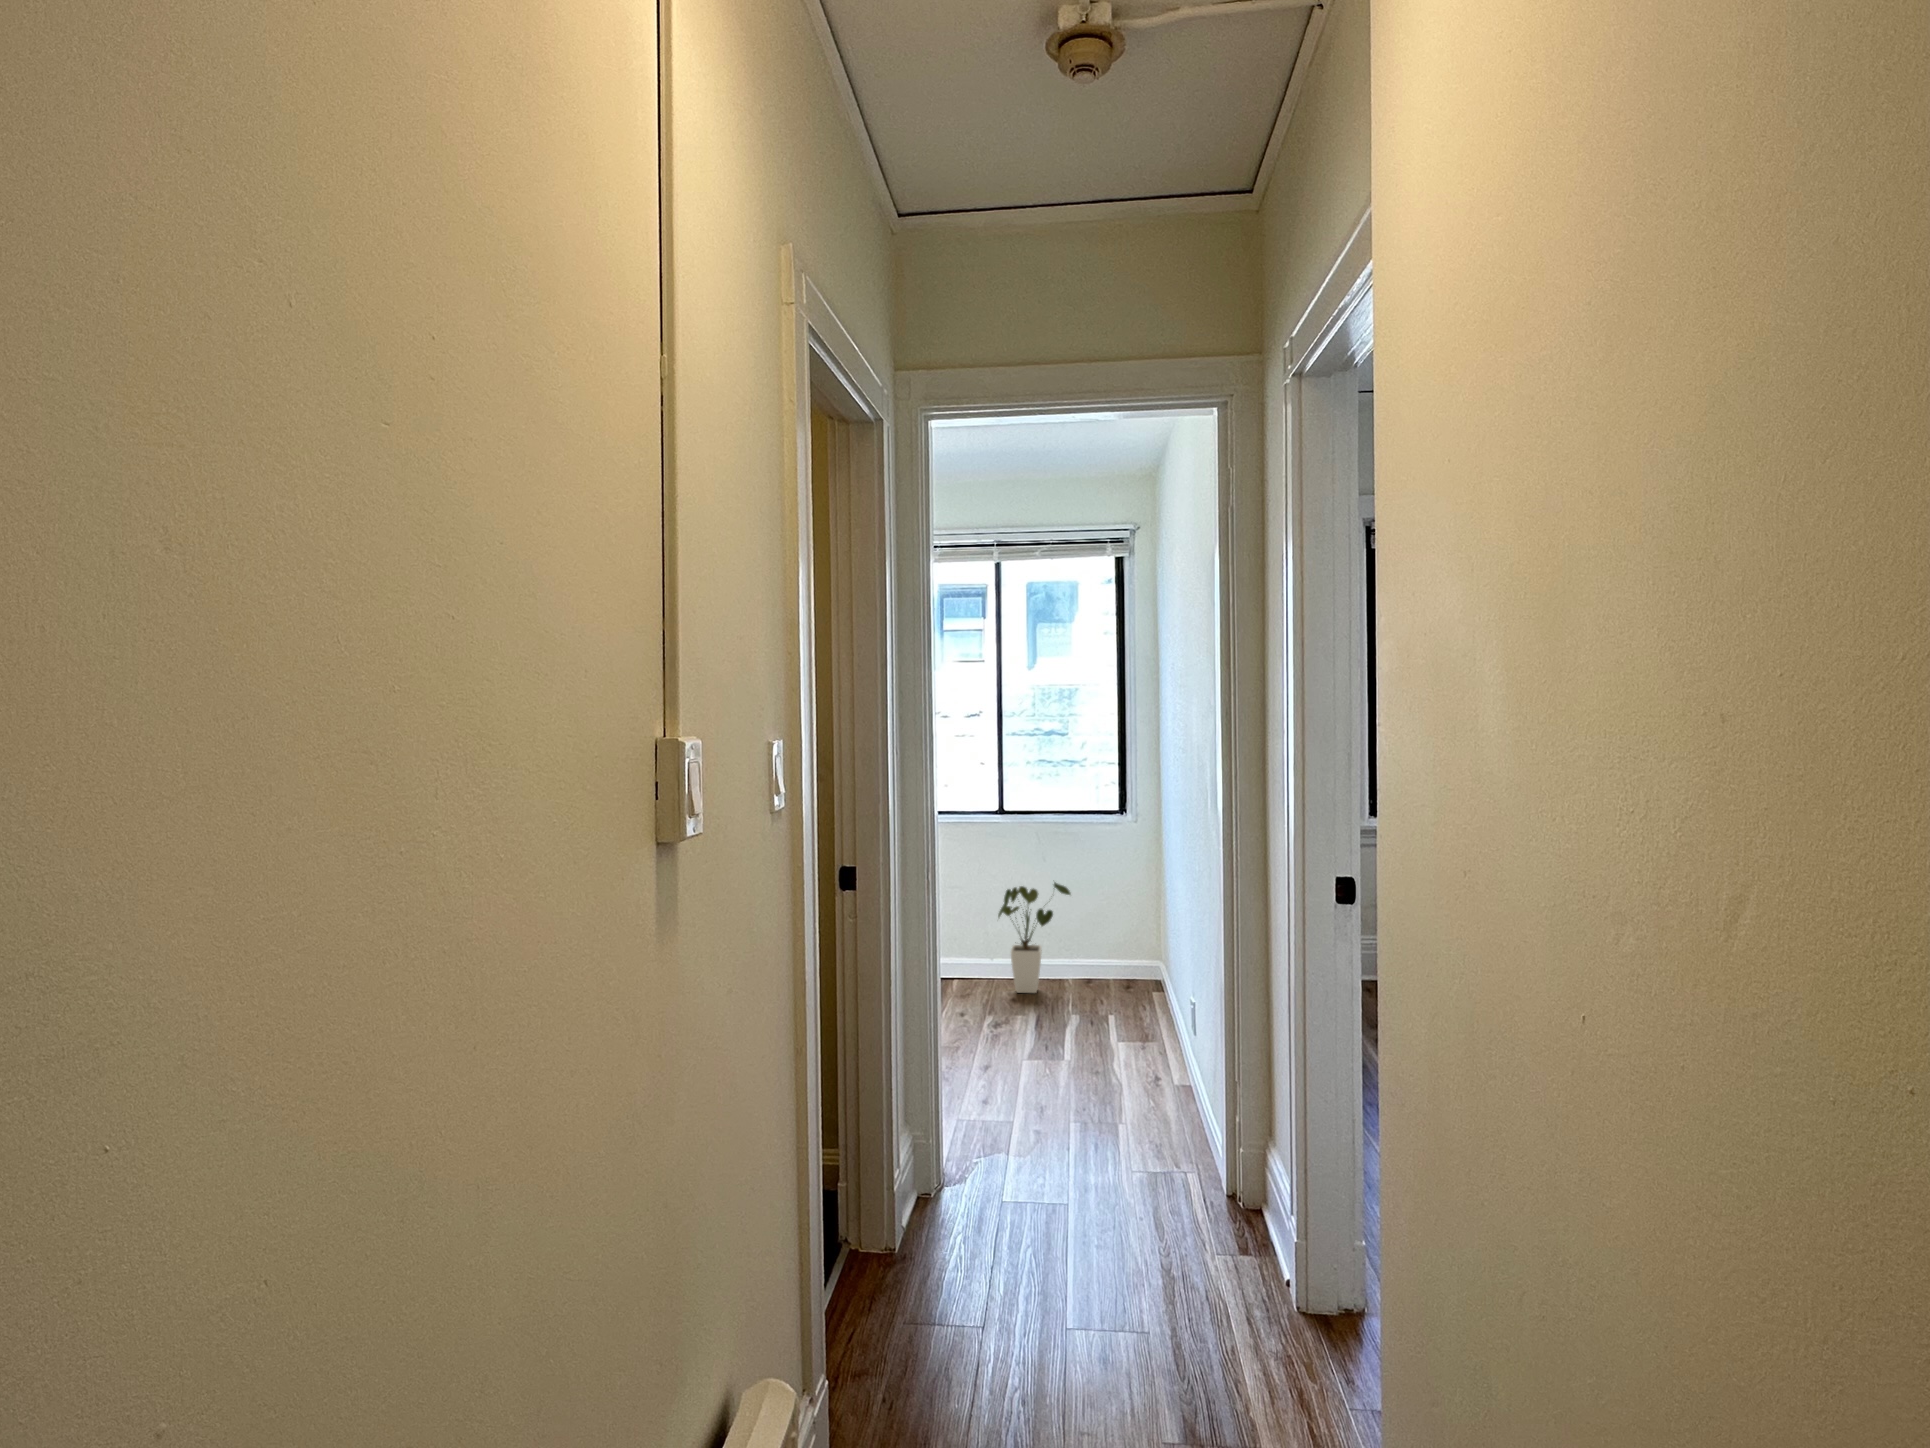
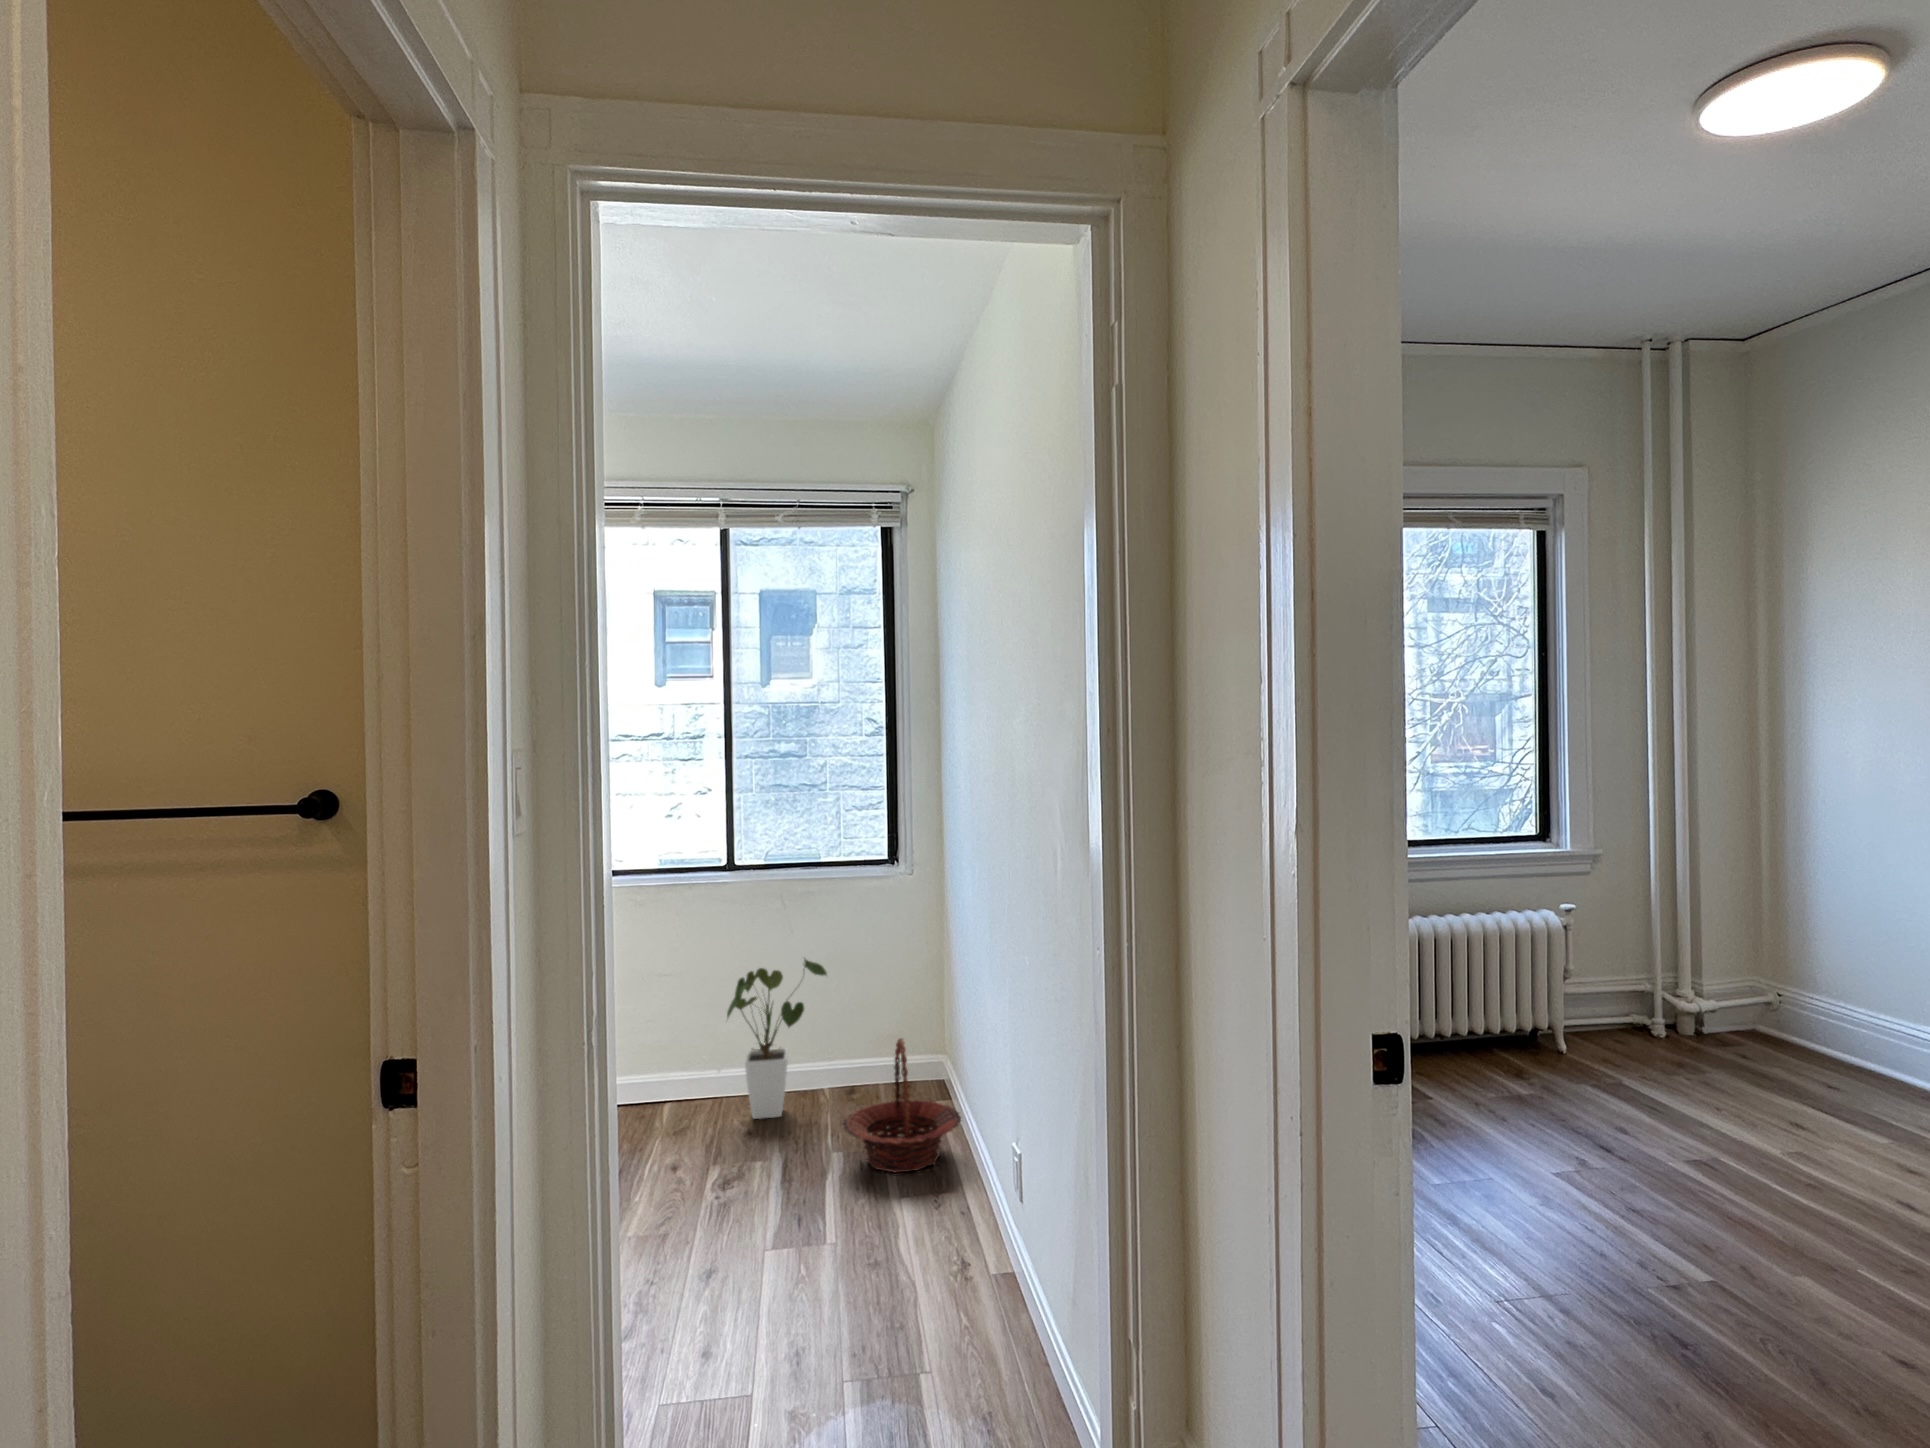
basket: none [1079,936,1166,1030] -> present [844,1038,961,1172]

